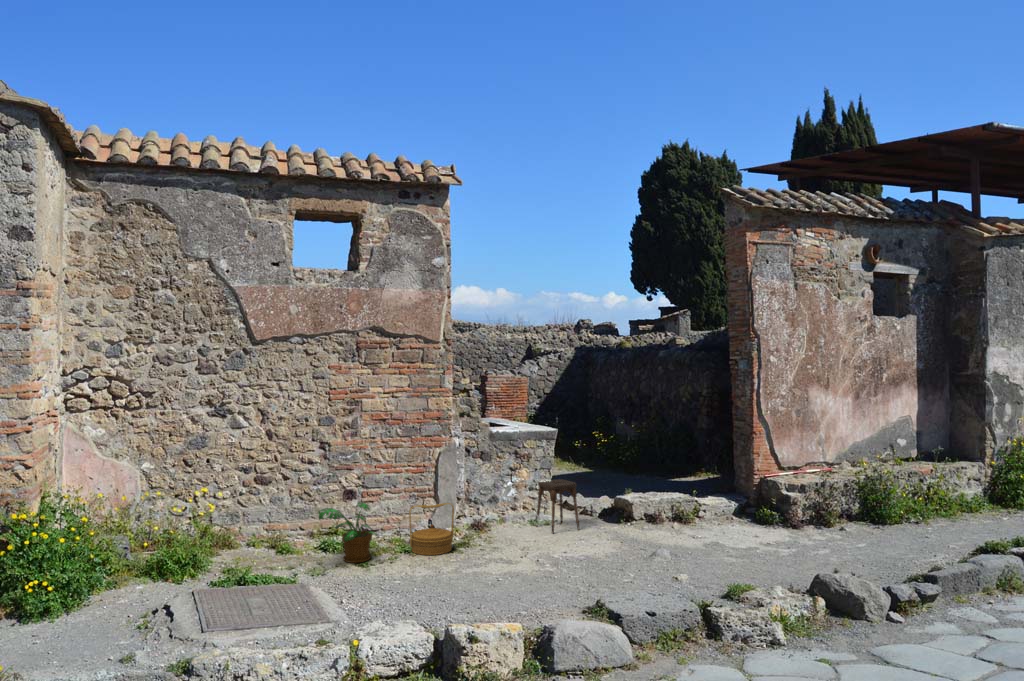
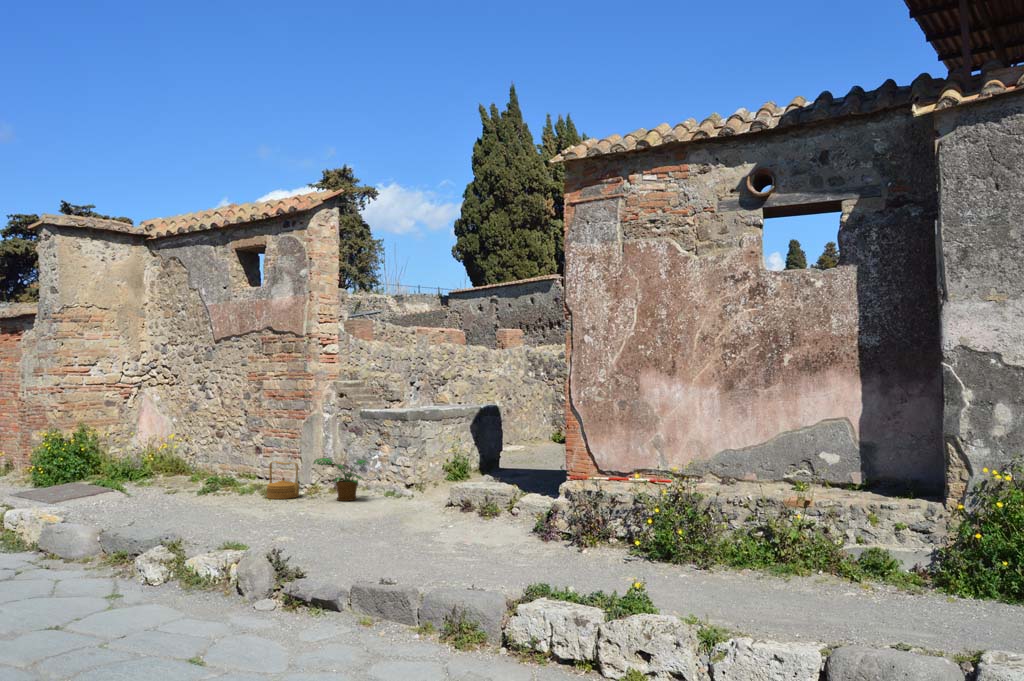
stool: present [536,479,579,533] -> none [376,459,416,505]
potted plant: present [318,502,377,563] -> present [314,458,368,501]

